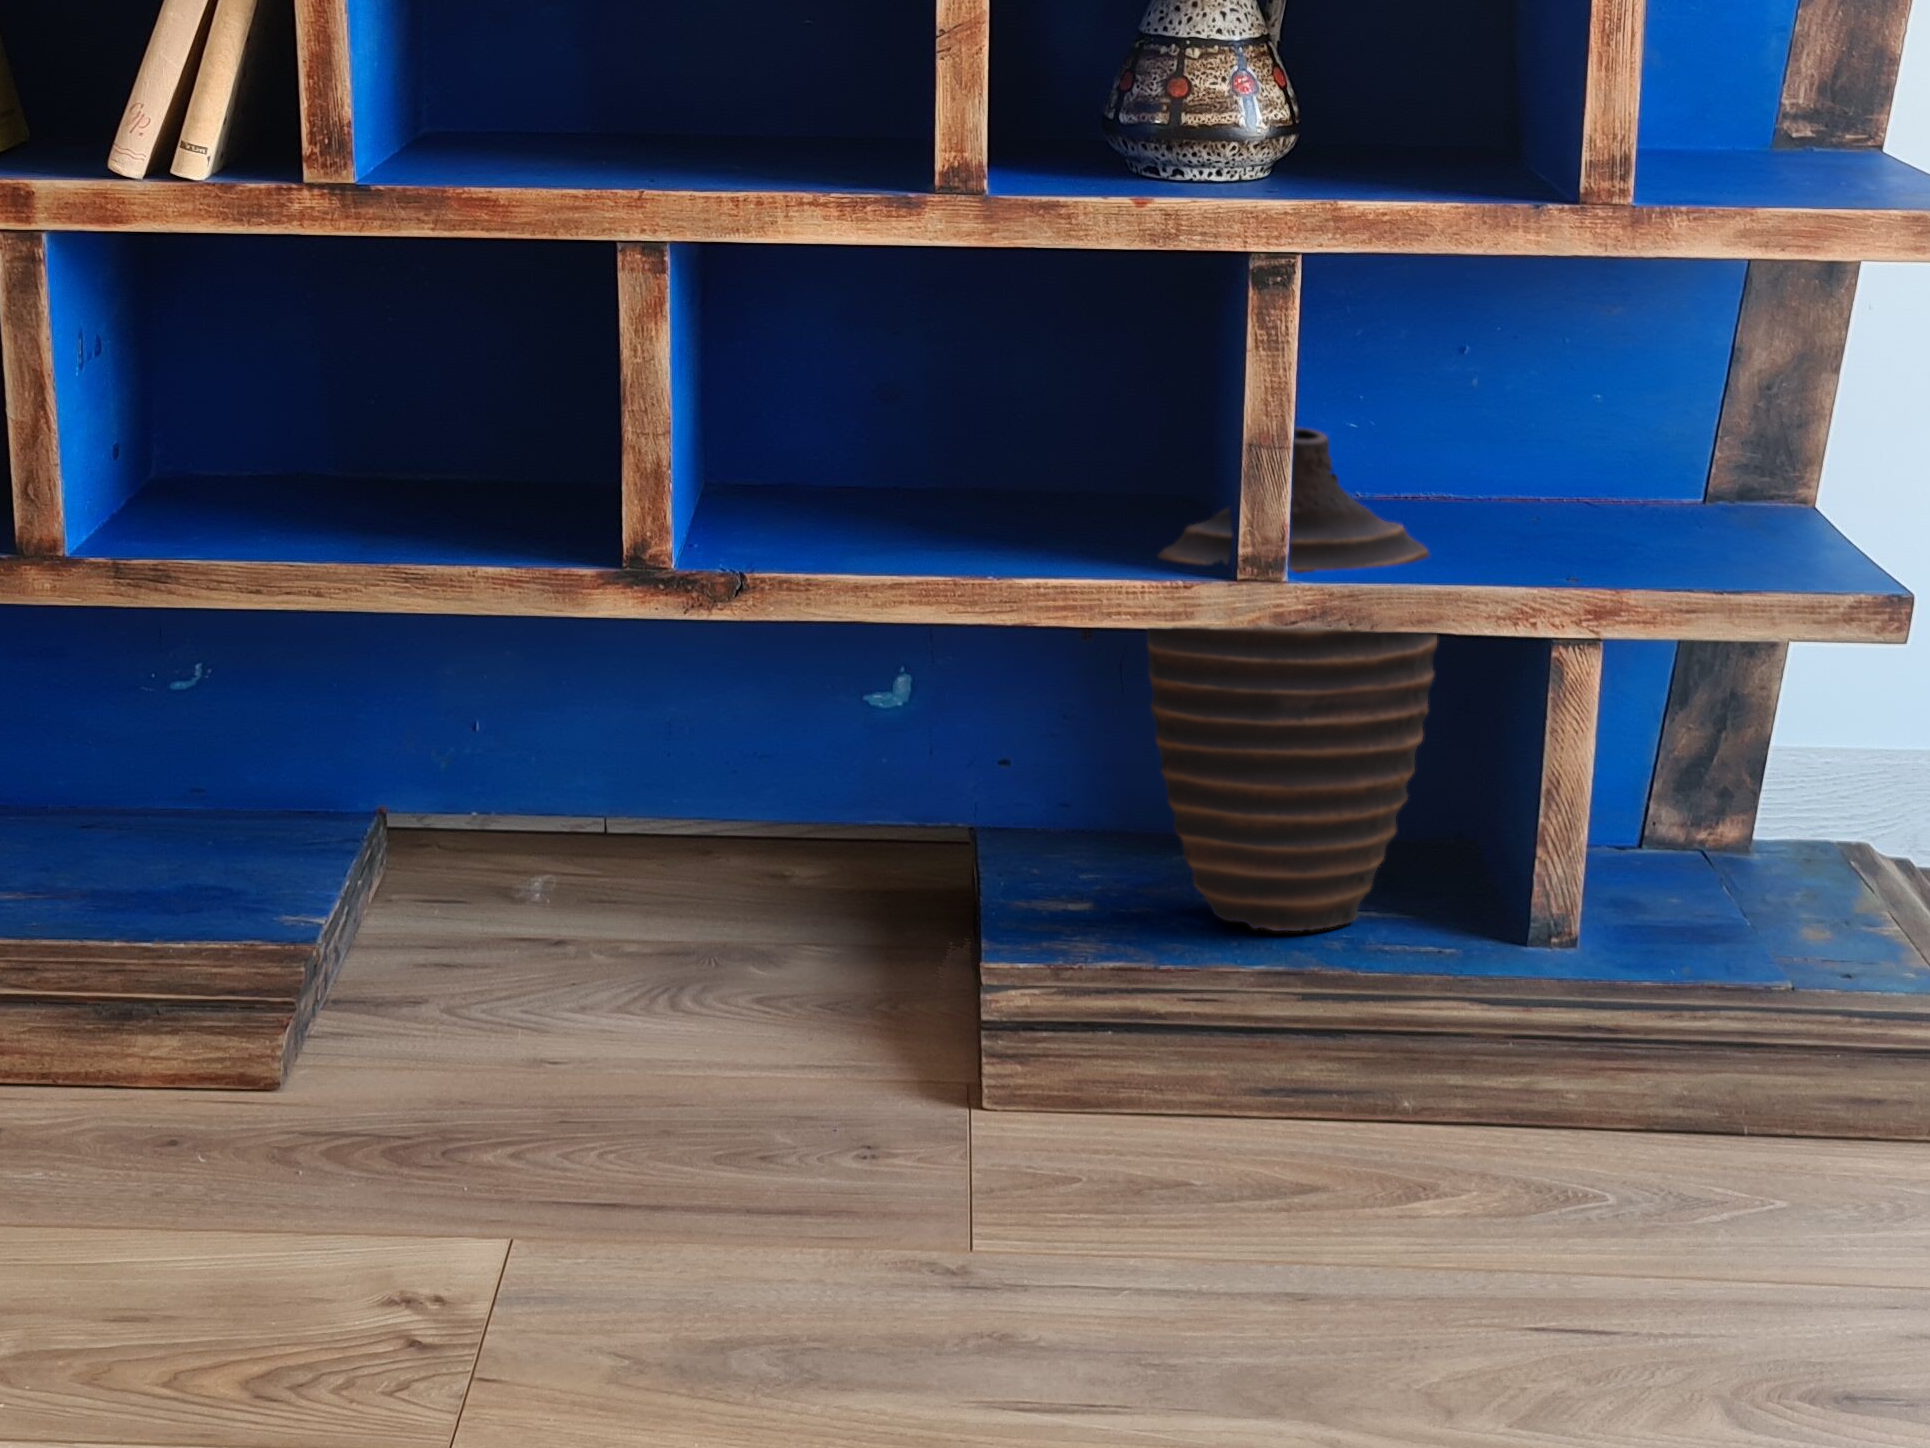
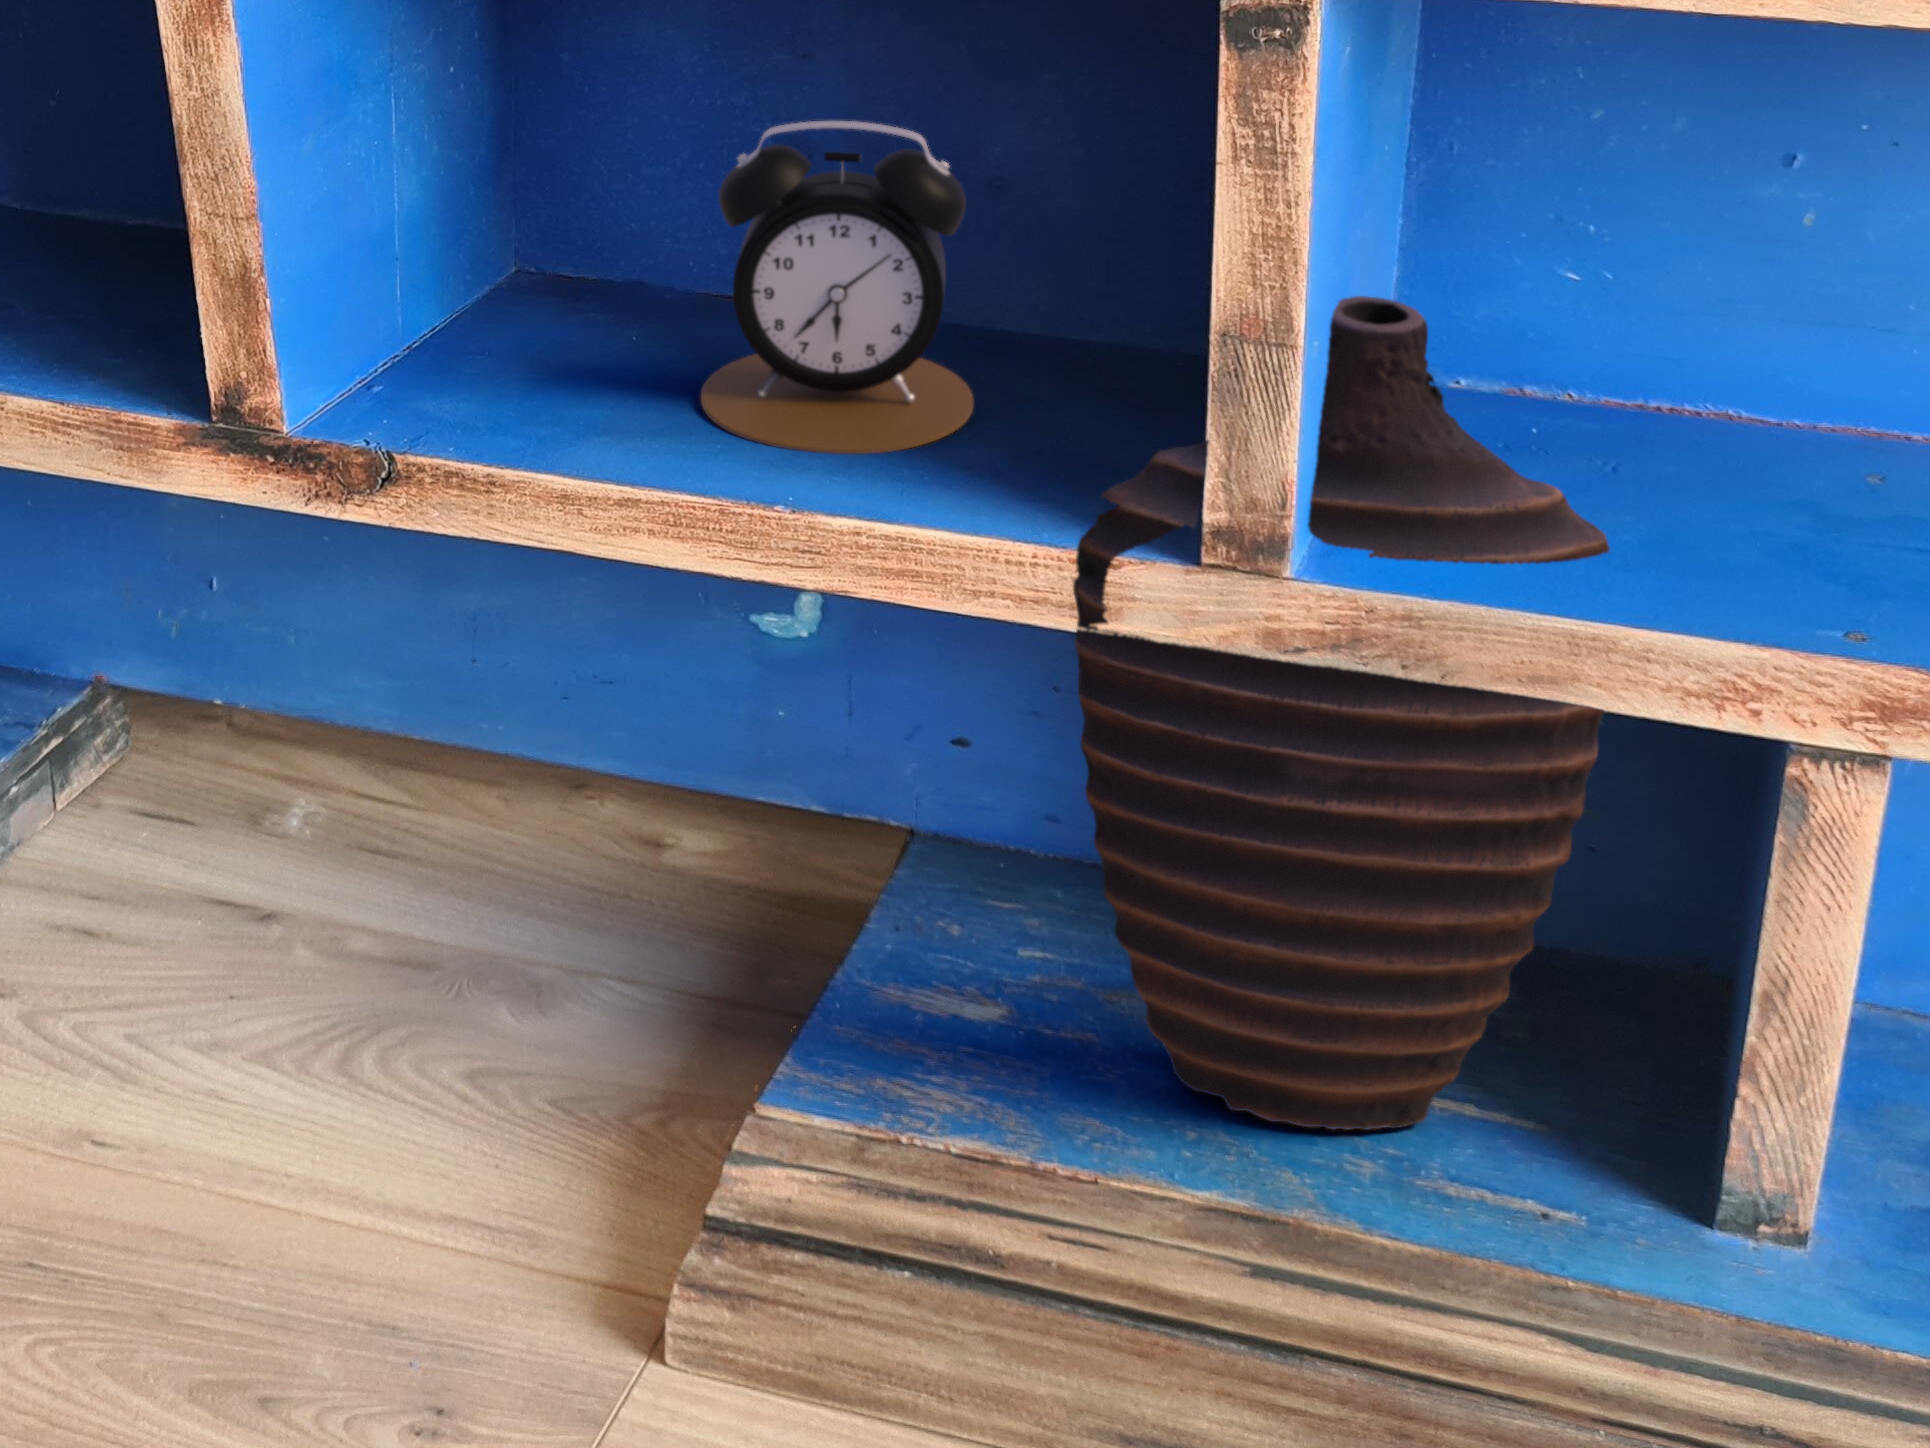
alarm clock: none [894,356,1055,551] -> present [701,121,974,454]

